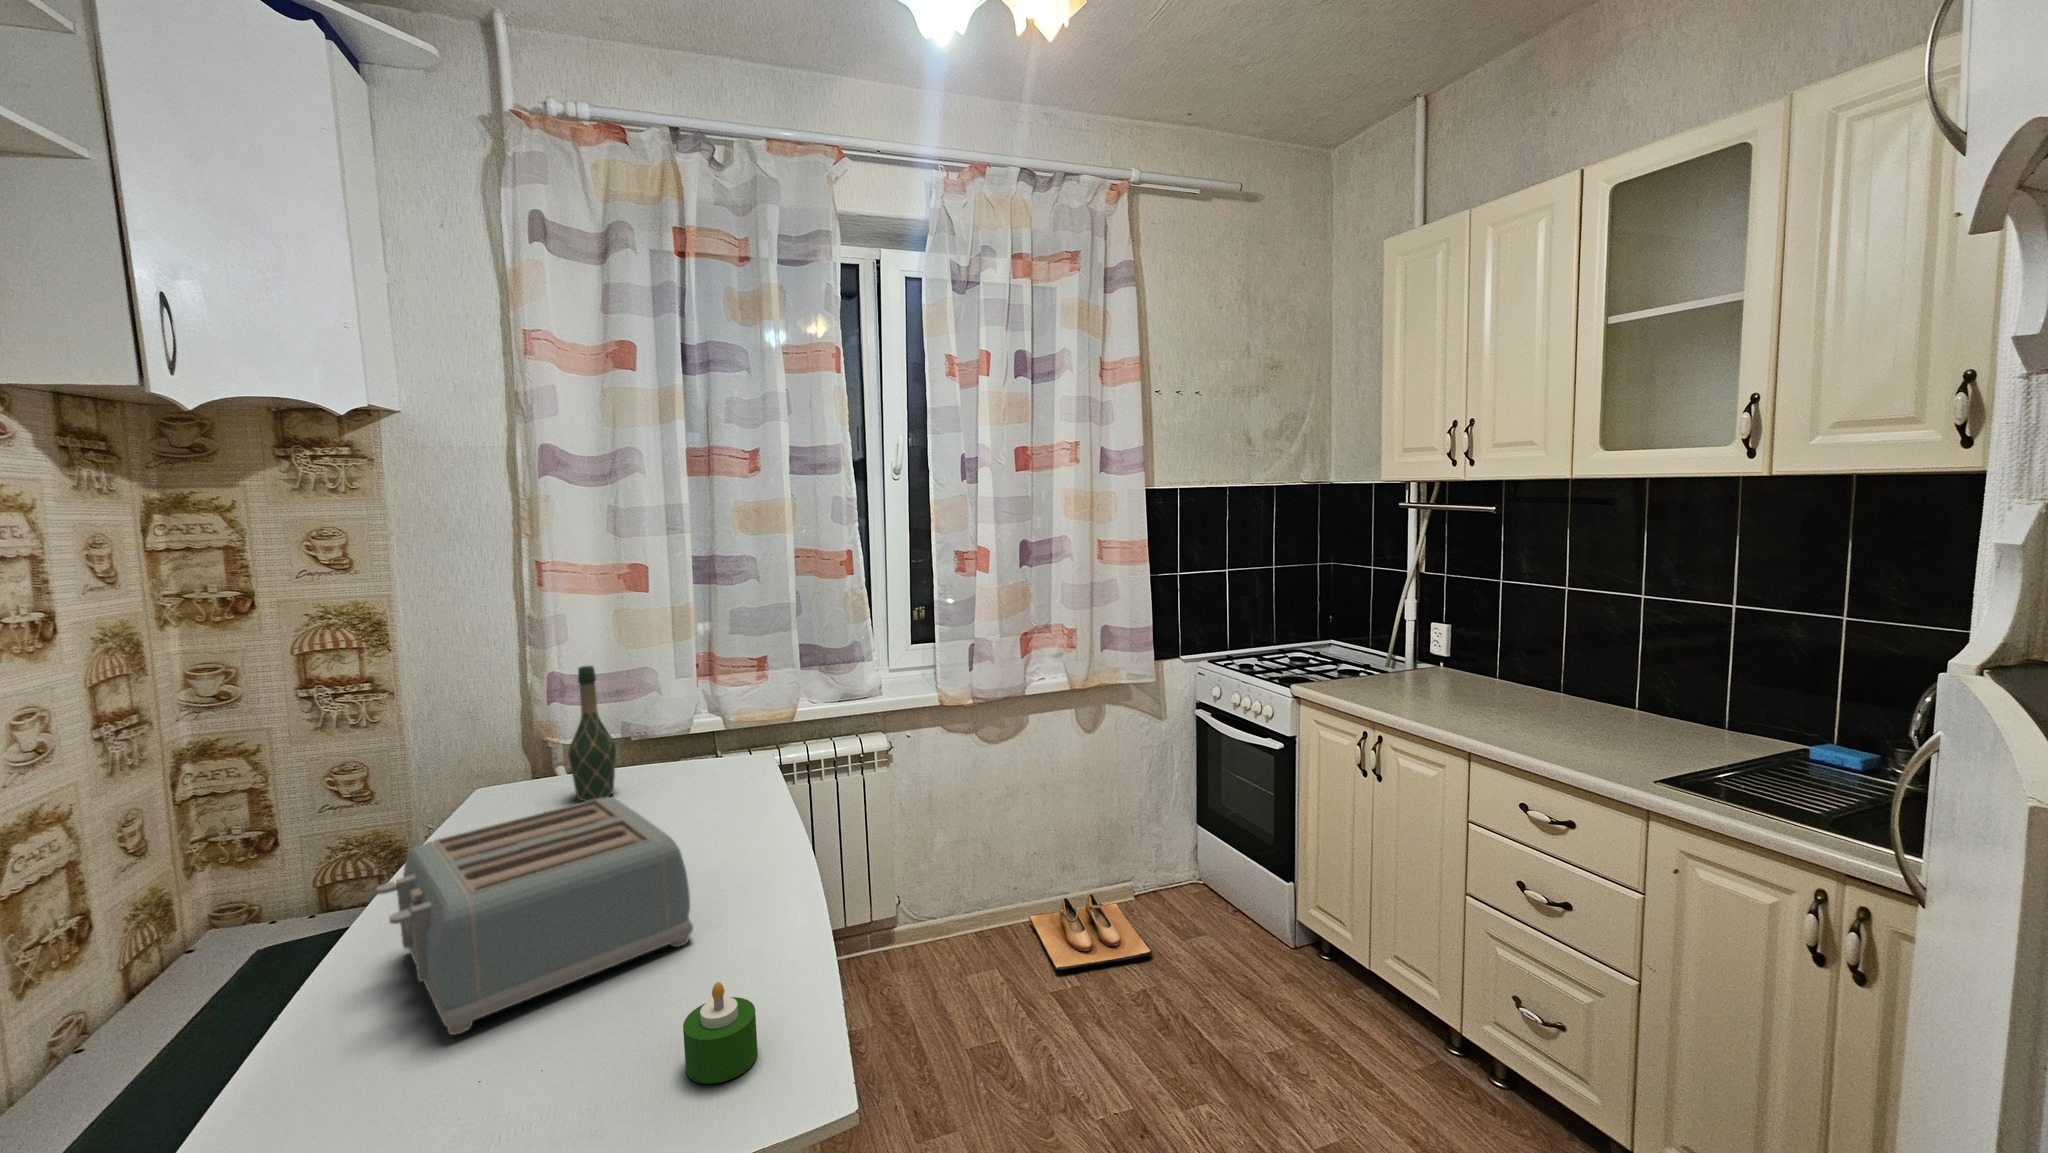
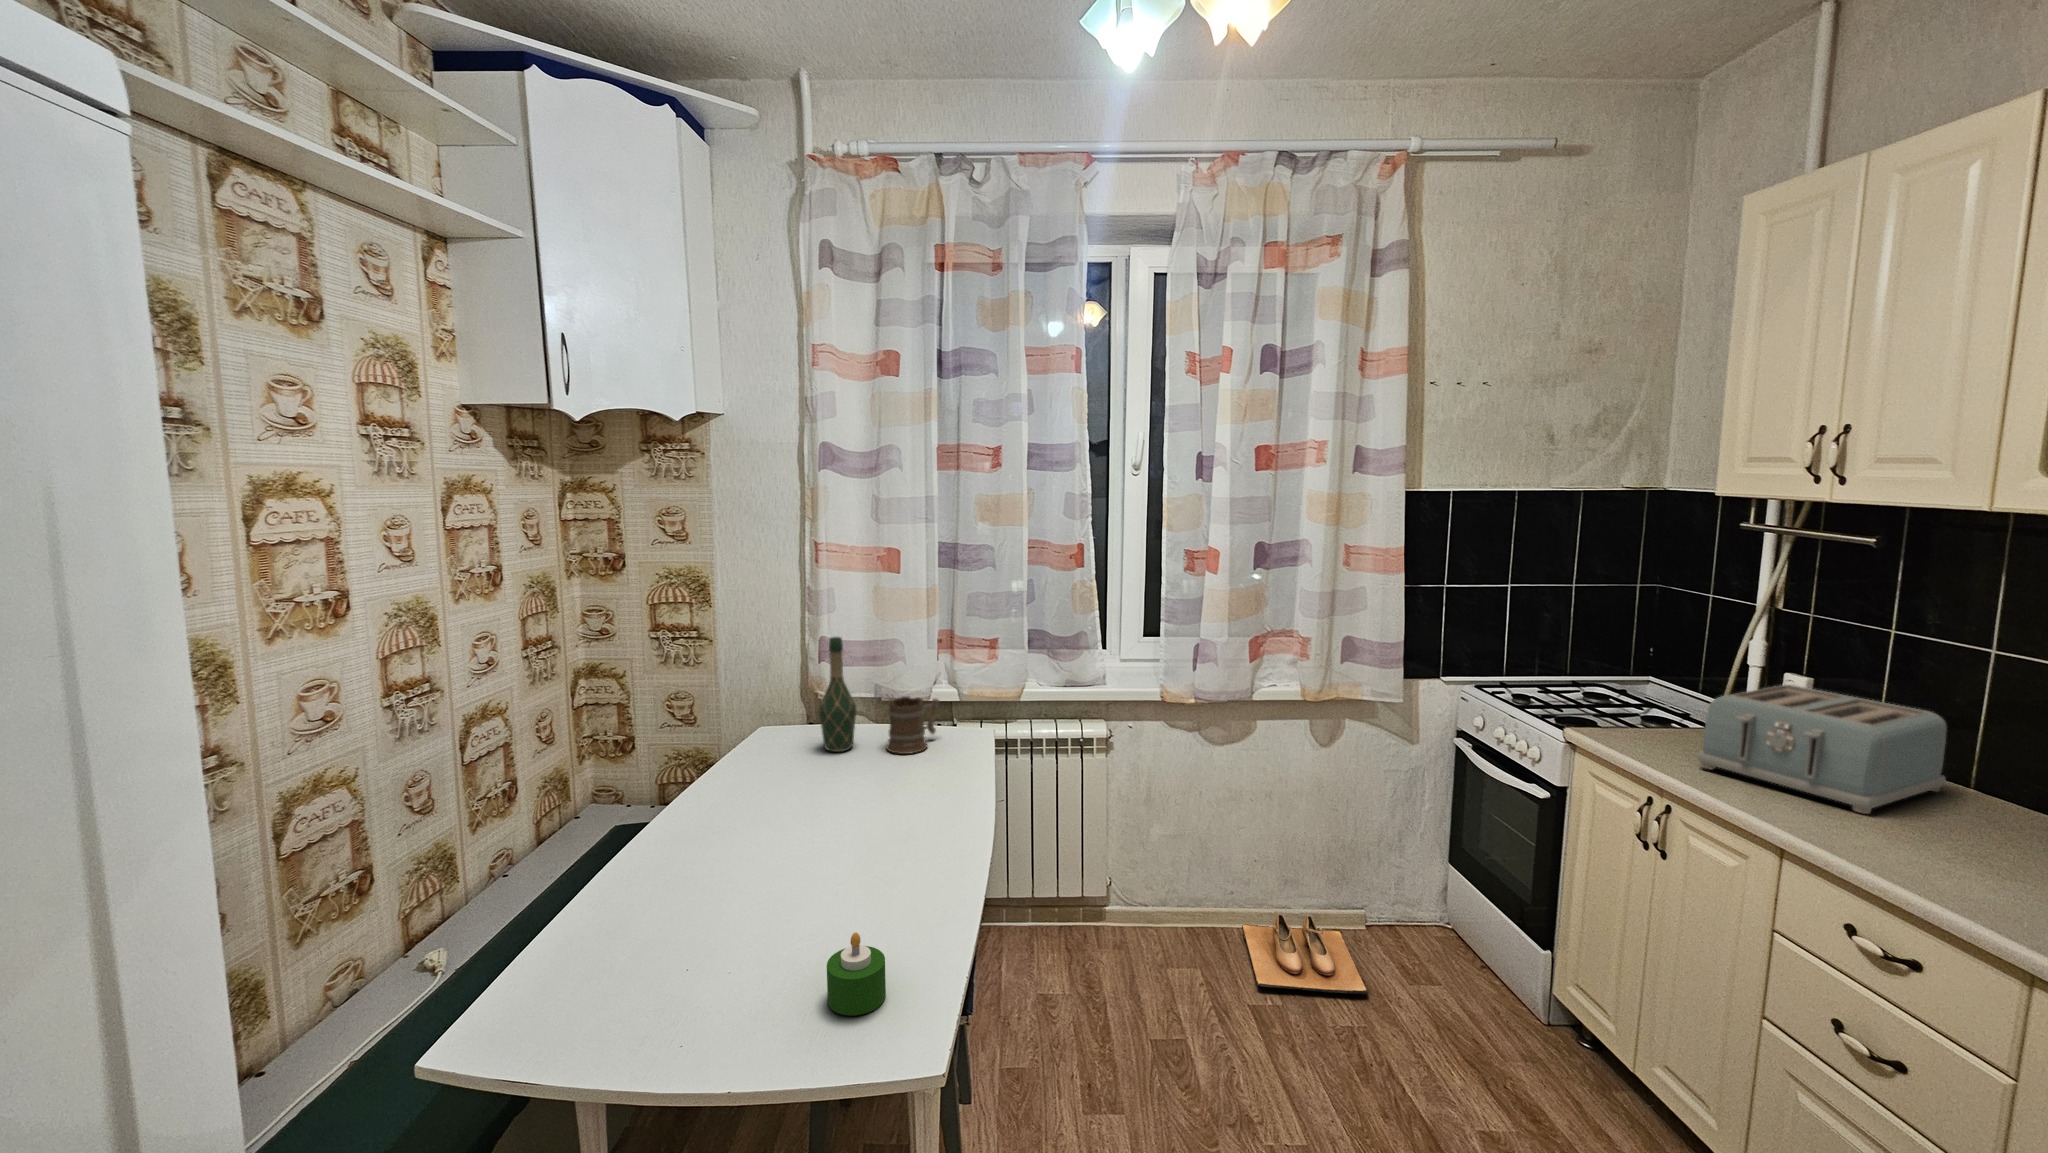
mug: none [656,726,716,792] -> present [886,696,939,754]
toaster: present [376,797,693,1035] -> present [1697,684,1947,814]

